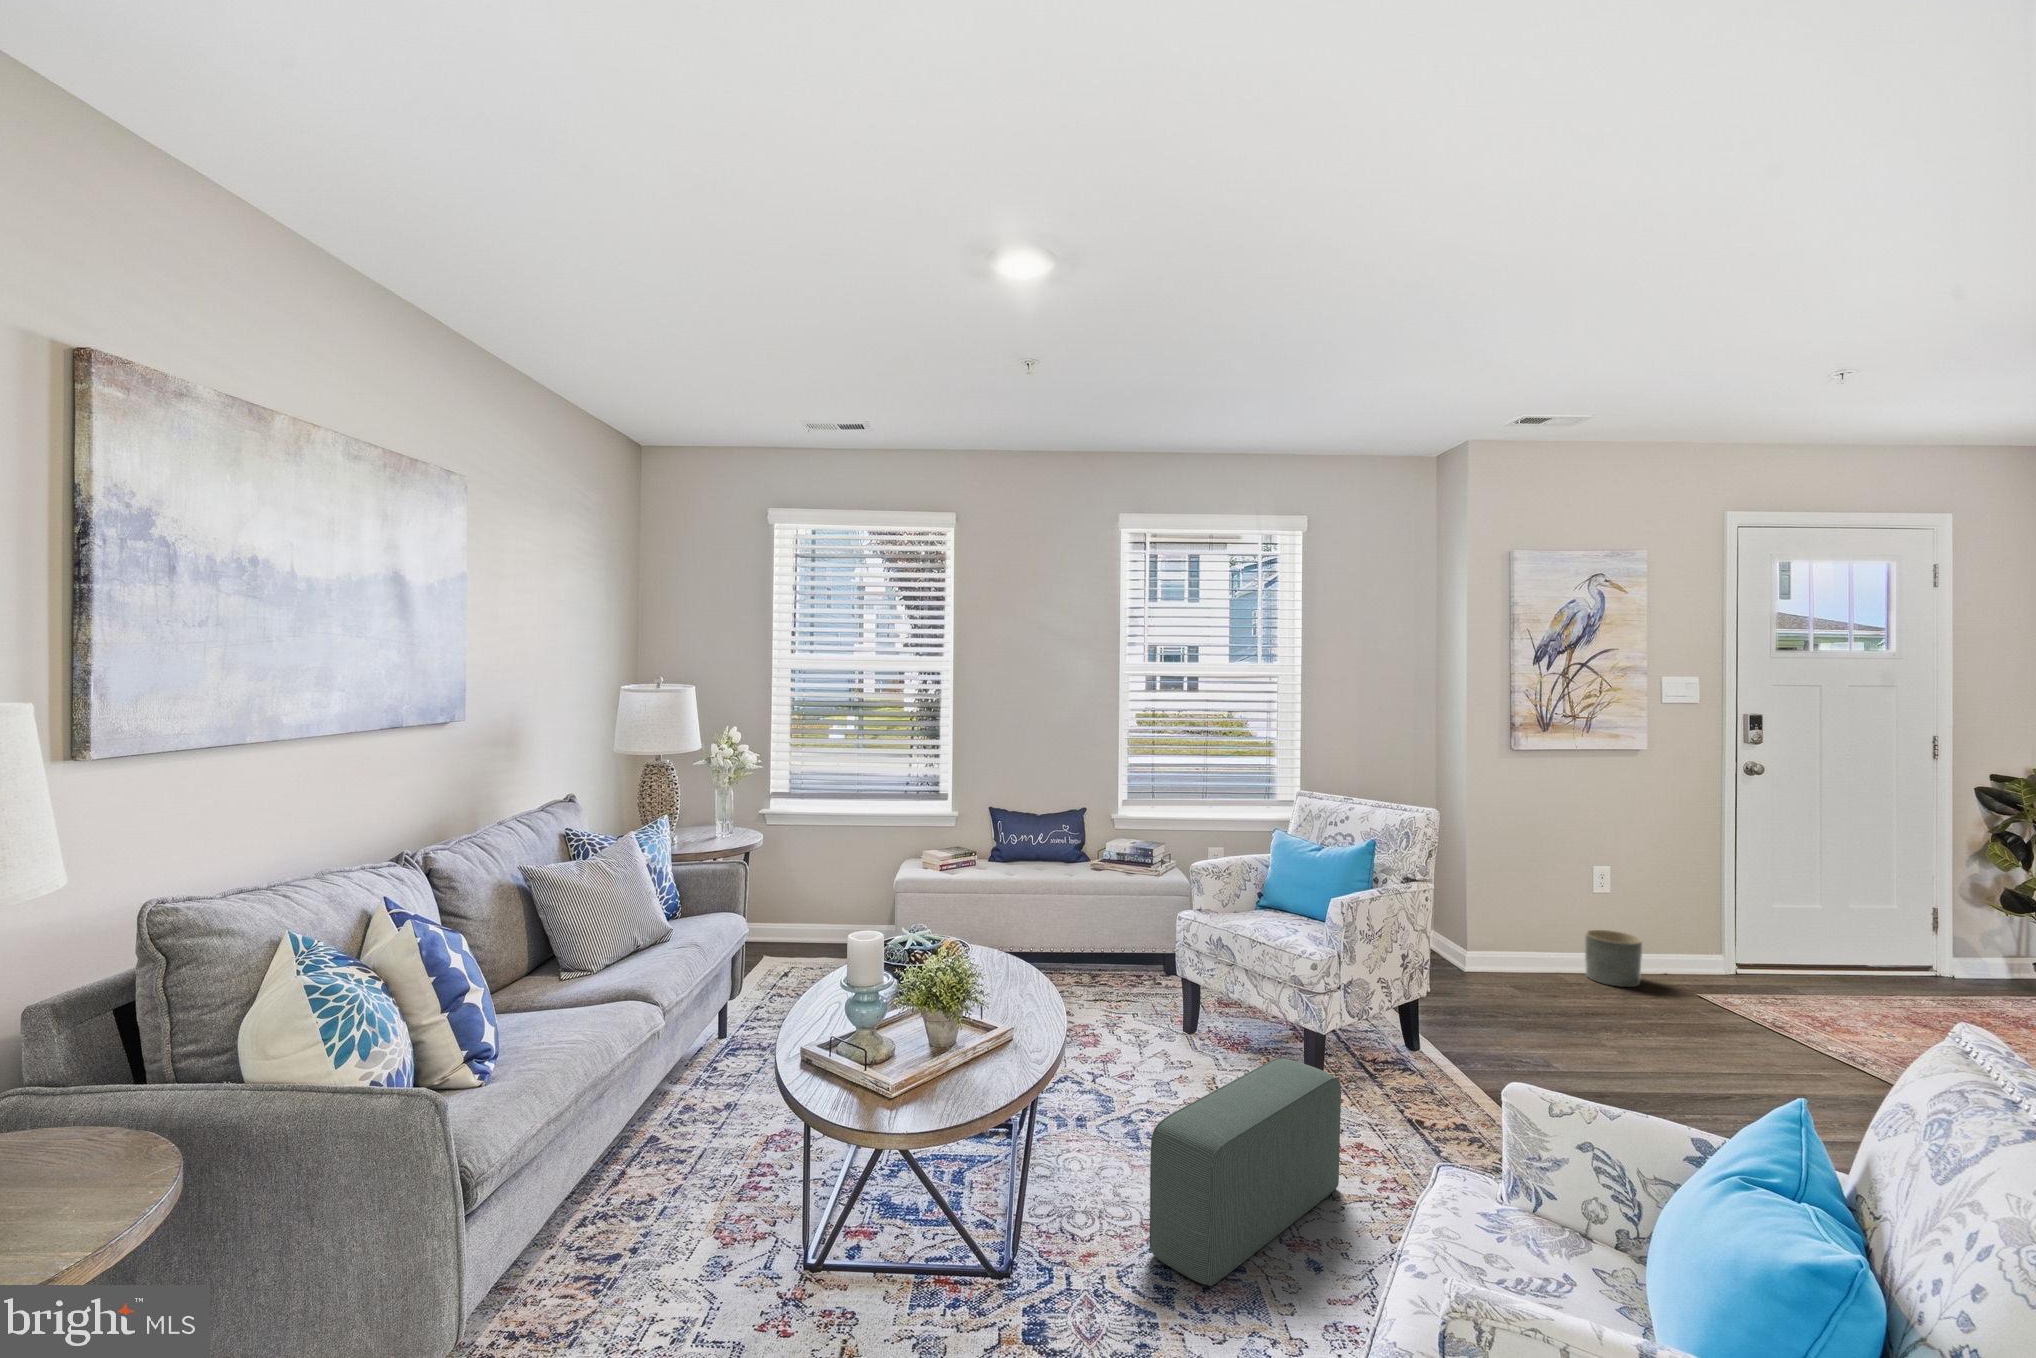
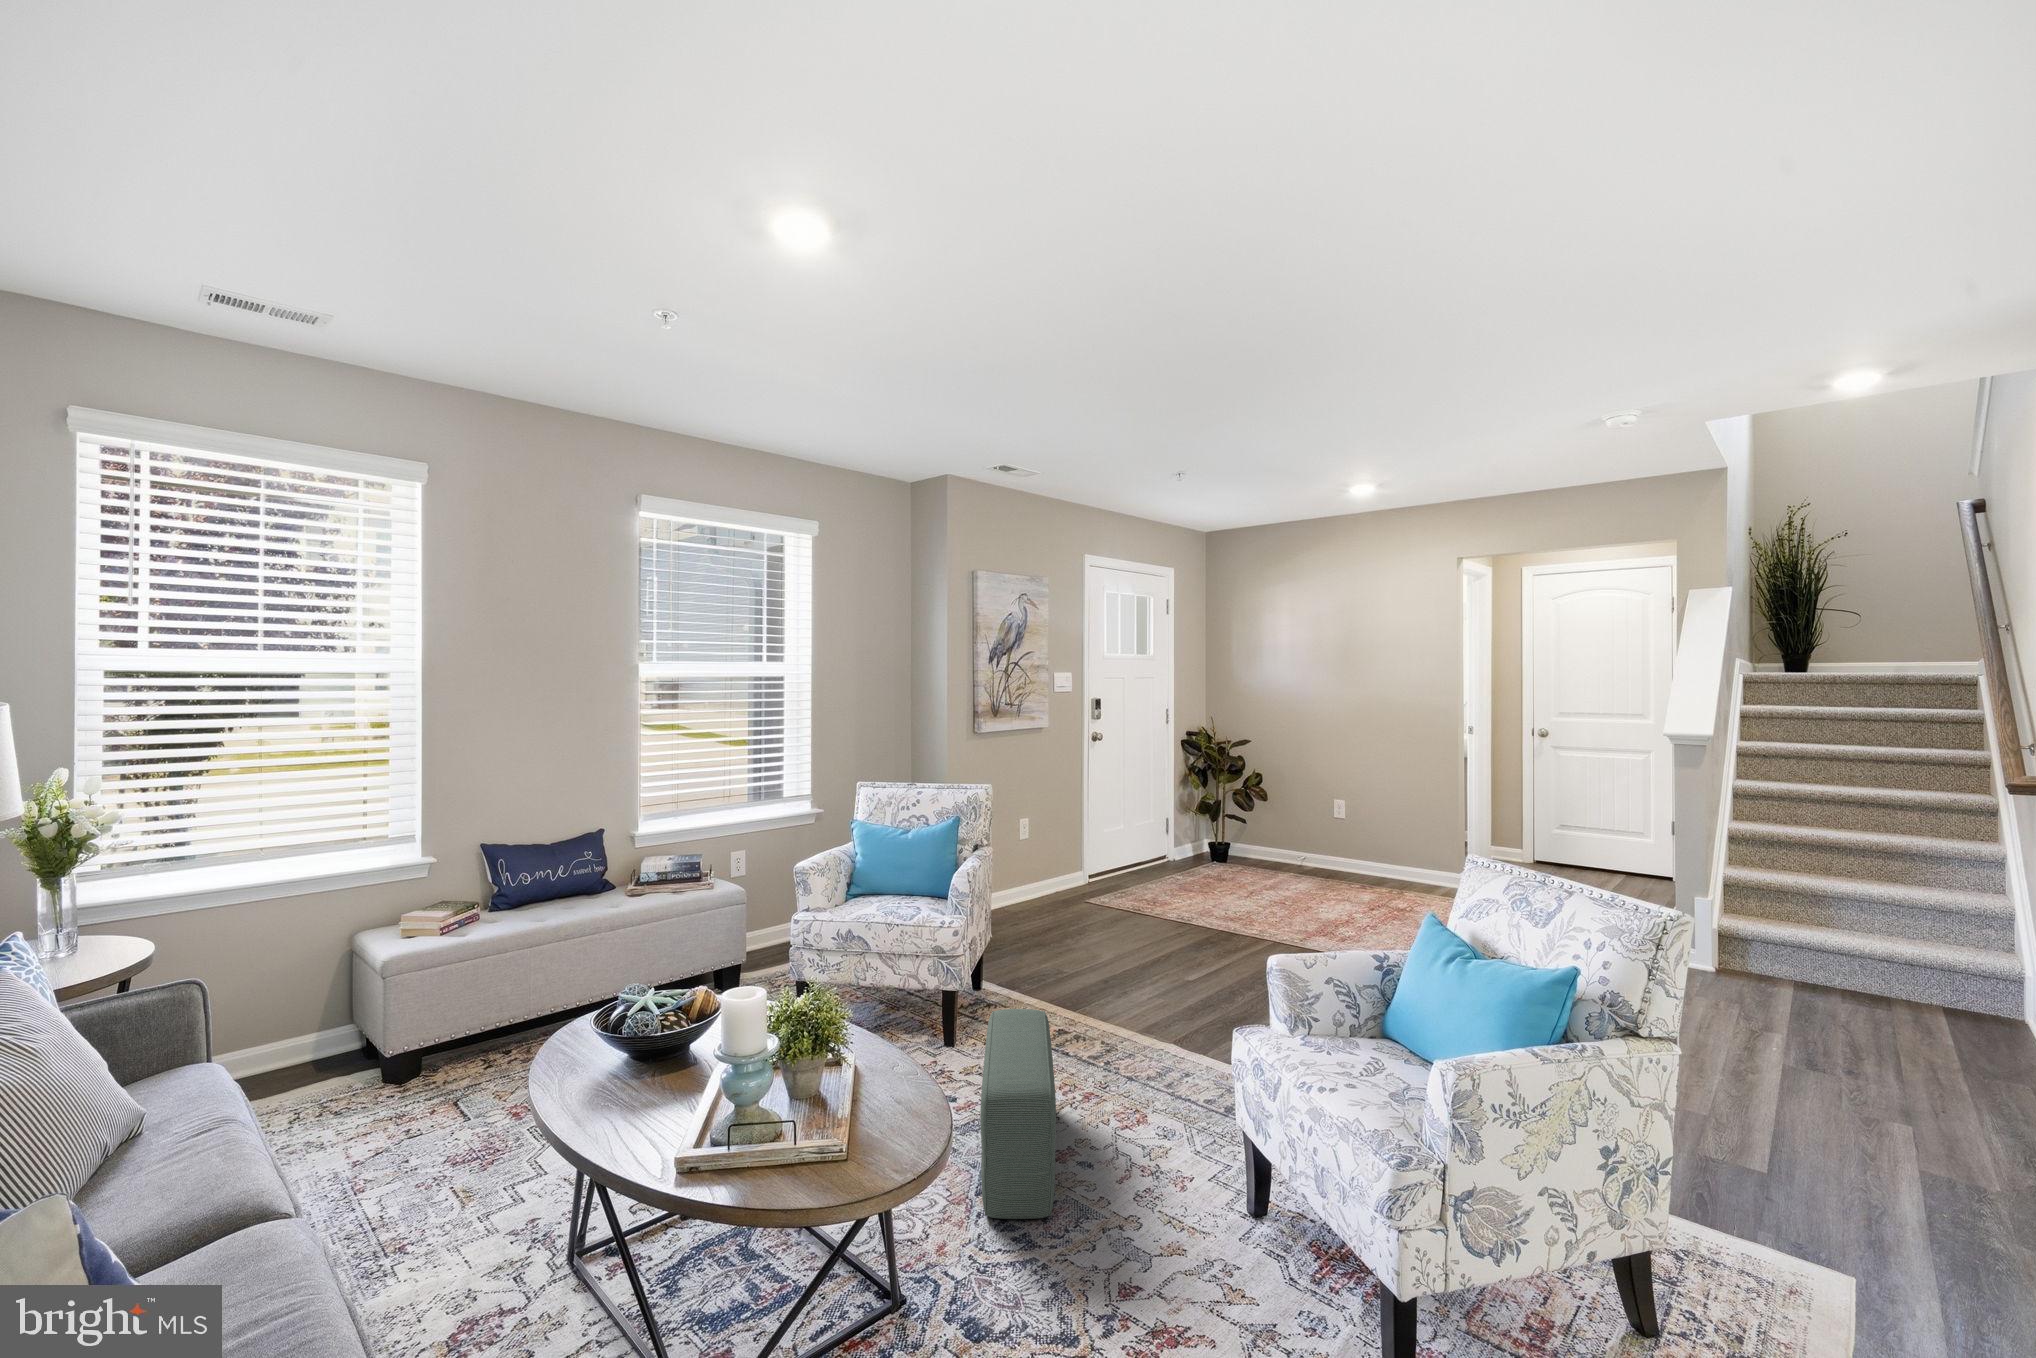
planter: present [1585,930,1642,987] -> none [1021,865,1057,905]

